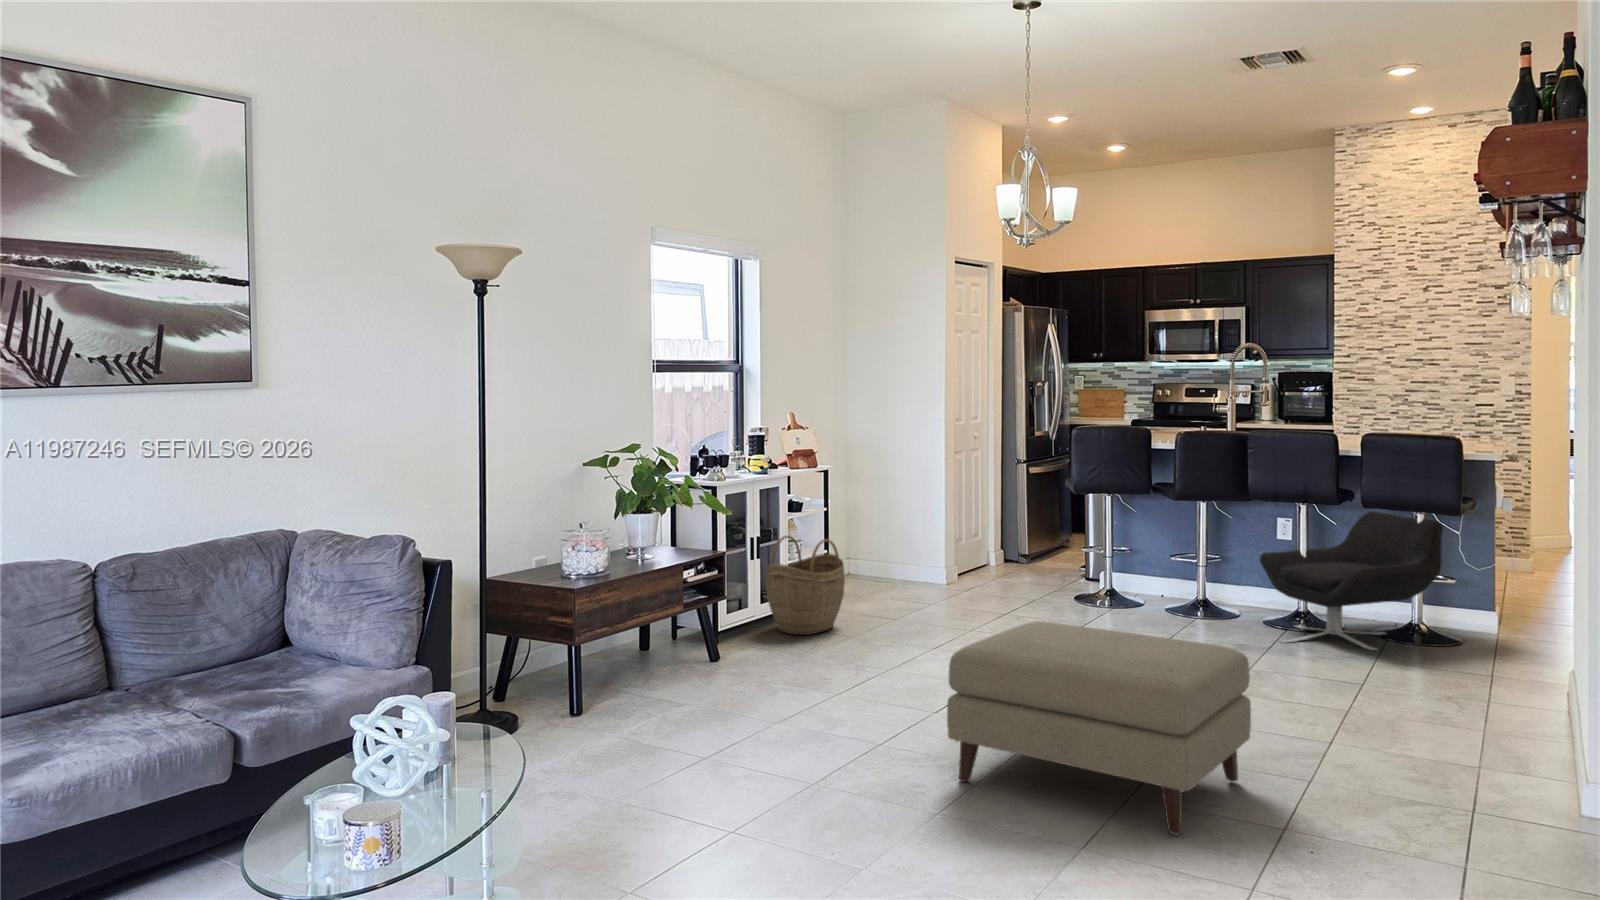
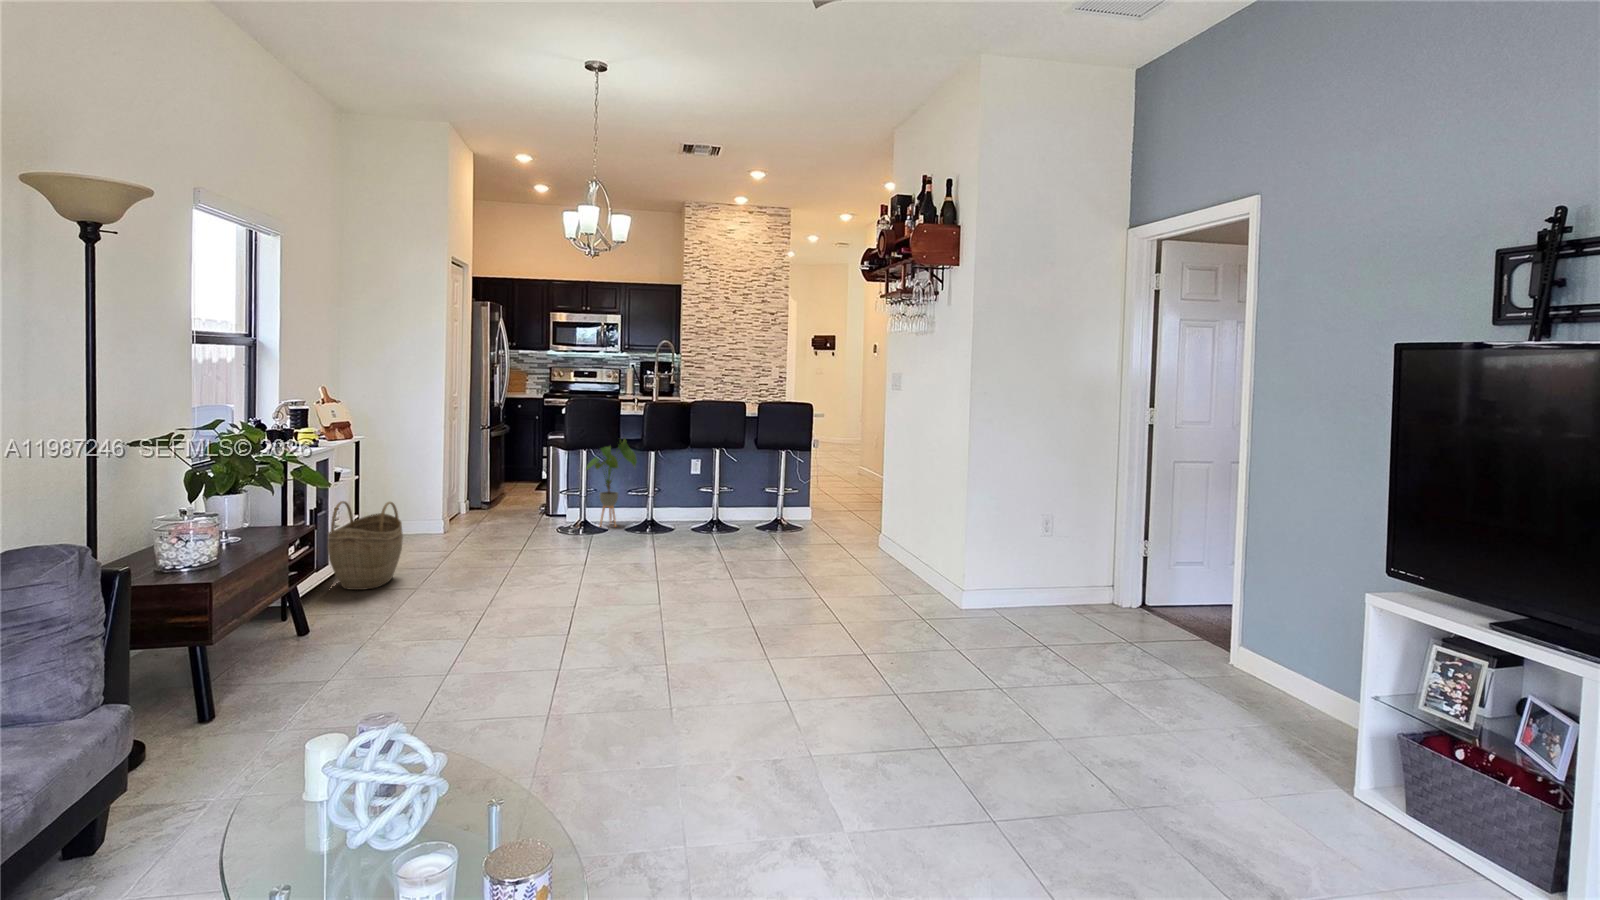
house plant: none [1103,480,1181,607] -> present [586,439,637,526]
lounge chair: present [1260,511,1443,650] -> none [694,453,796,541]
ottoman: present [947,621,1251,835] -> none [636,552,819,680]

